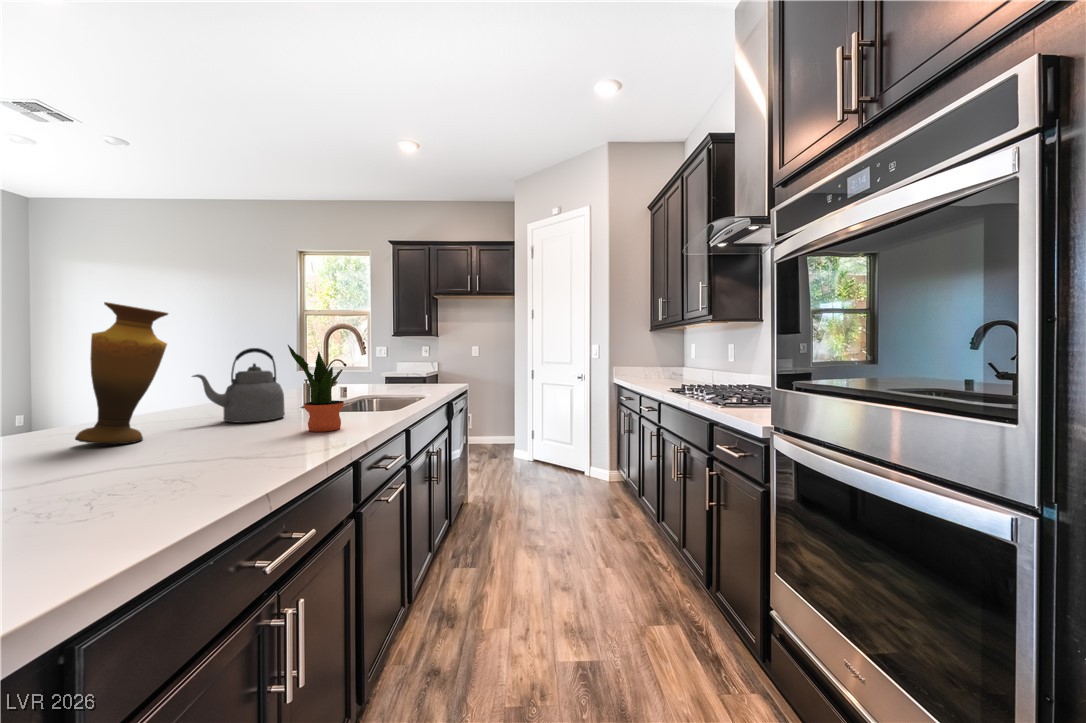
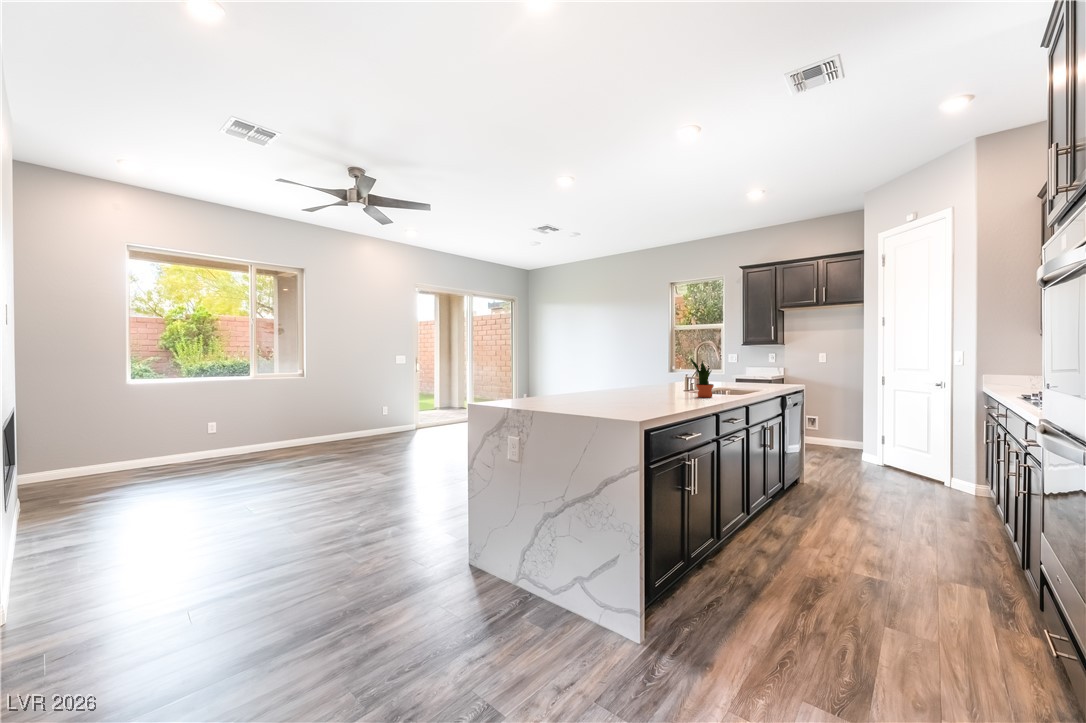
vase: present [75,302,168,444] -> none [620,343,647,396]
kettle: present [192,348,285,423] -> none [649,359,684,393]

